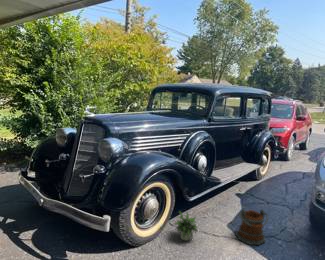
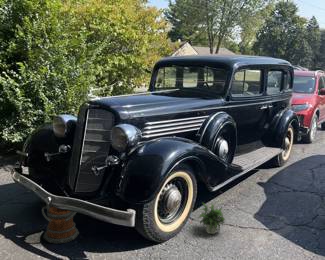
bucket: present [236,209,268,245] -> present [42,204,79,243]

